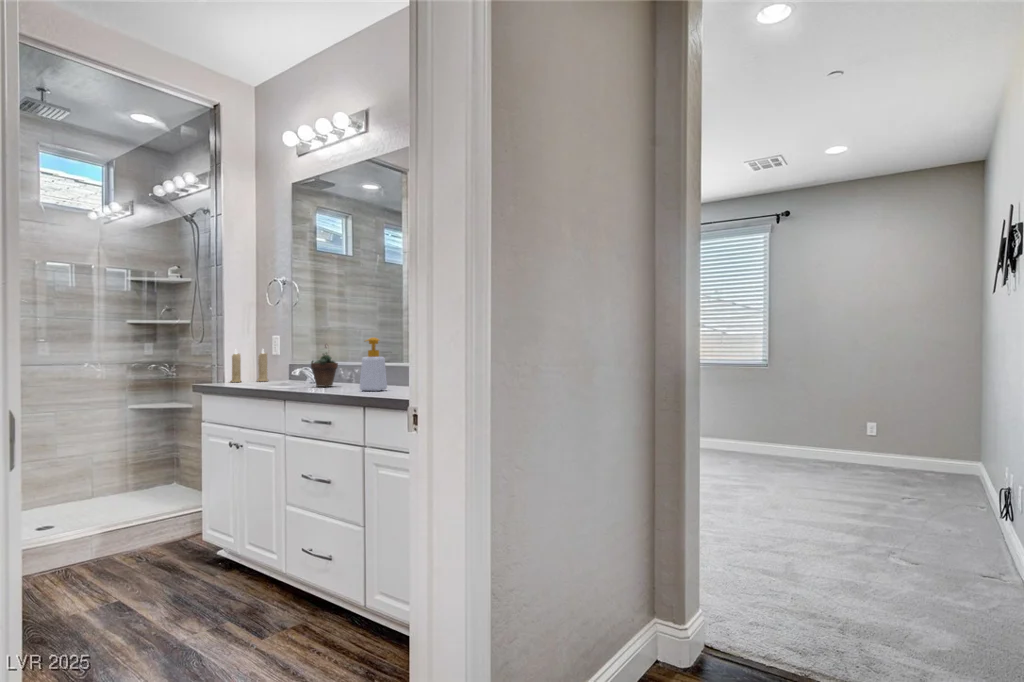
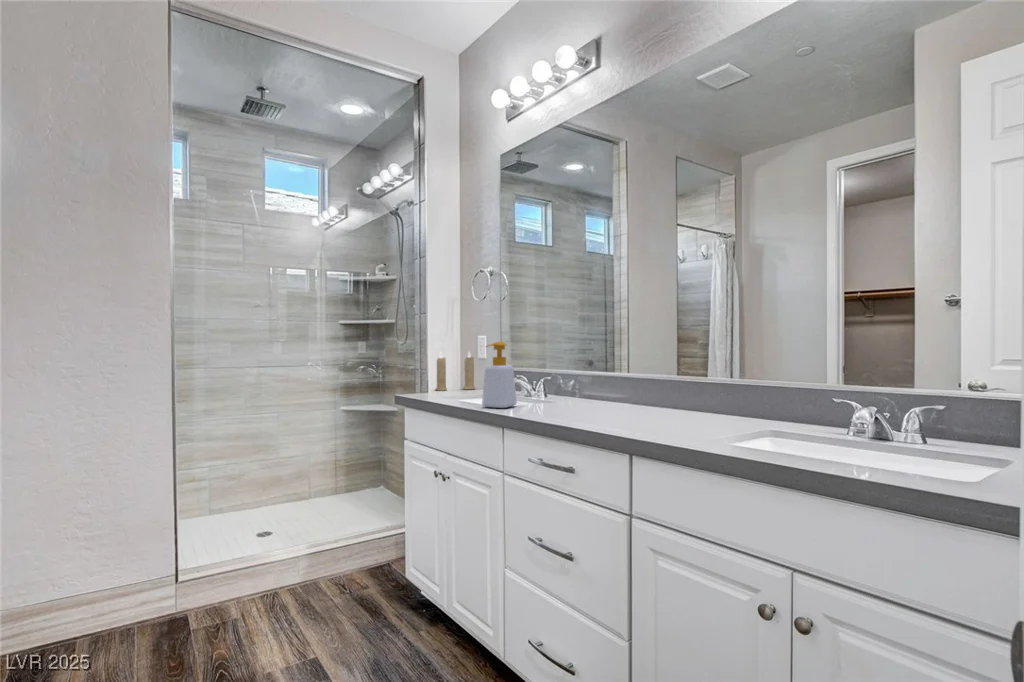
soap bottle: present [360,338,387,391] -> present [482,342,517,408]
succulent plant: present [311,345,338,387] -> none [529,348,563,404]

